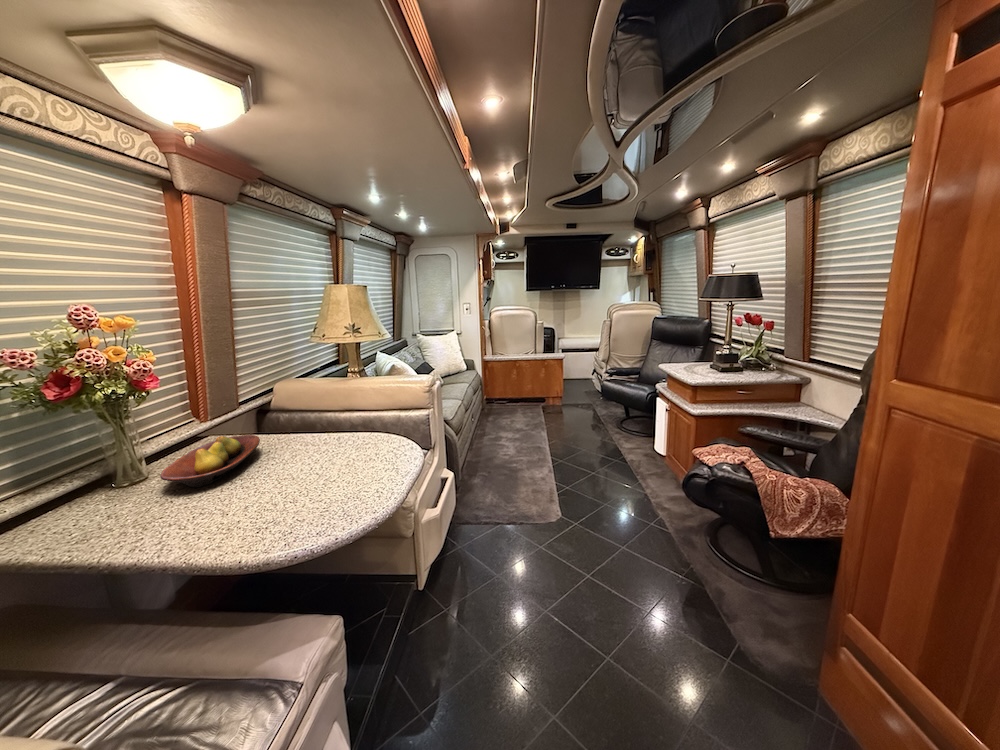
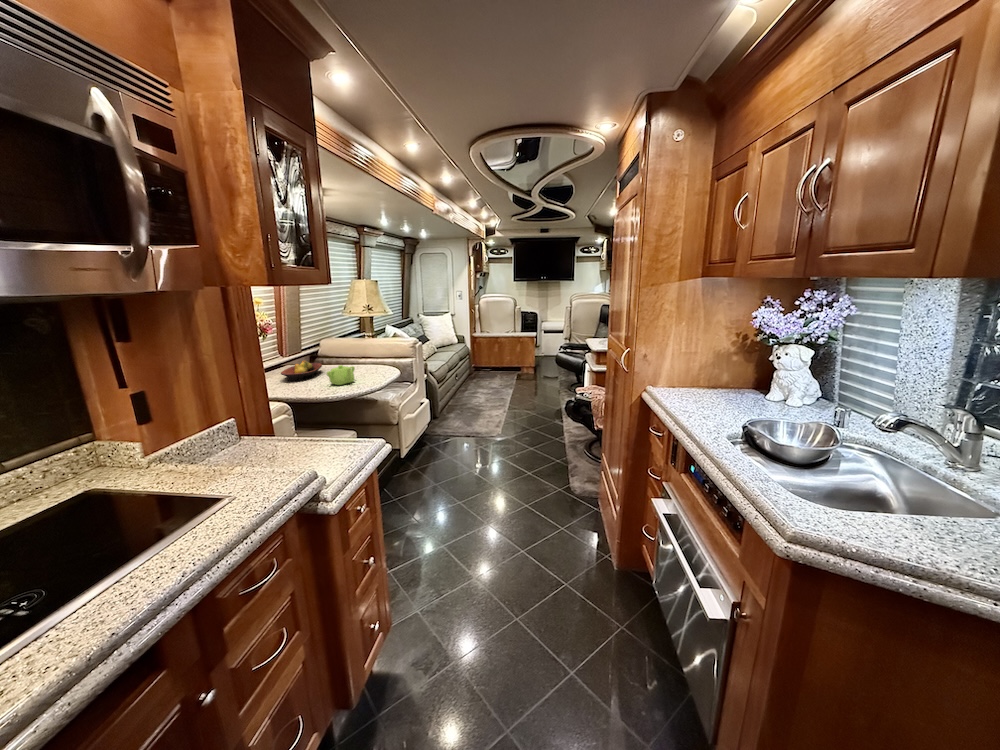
teapot: none [252,461,321,514] -> present [327,365,355,385]

